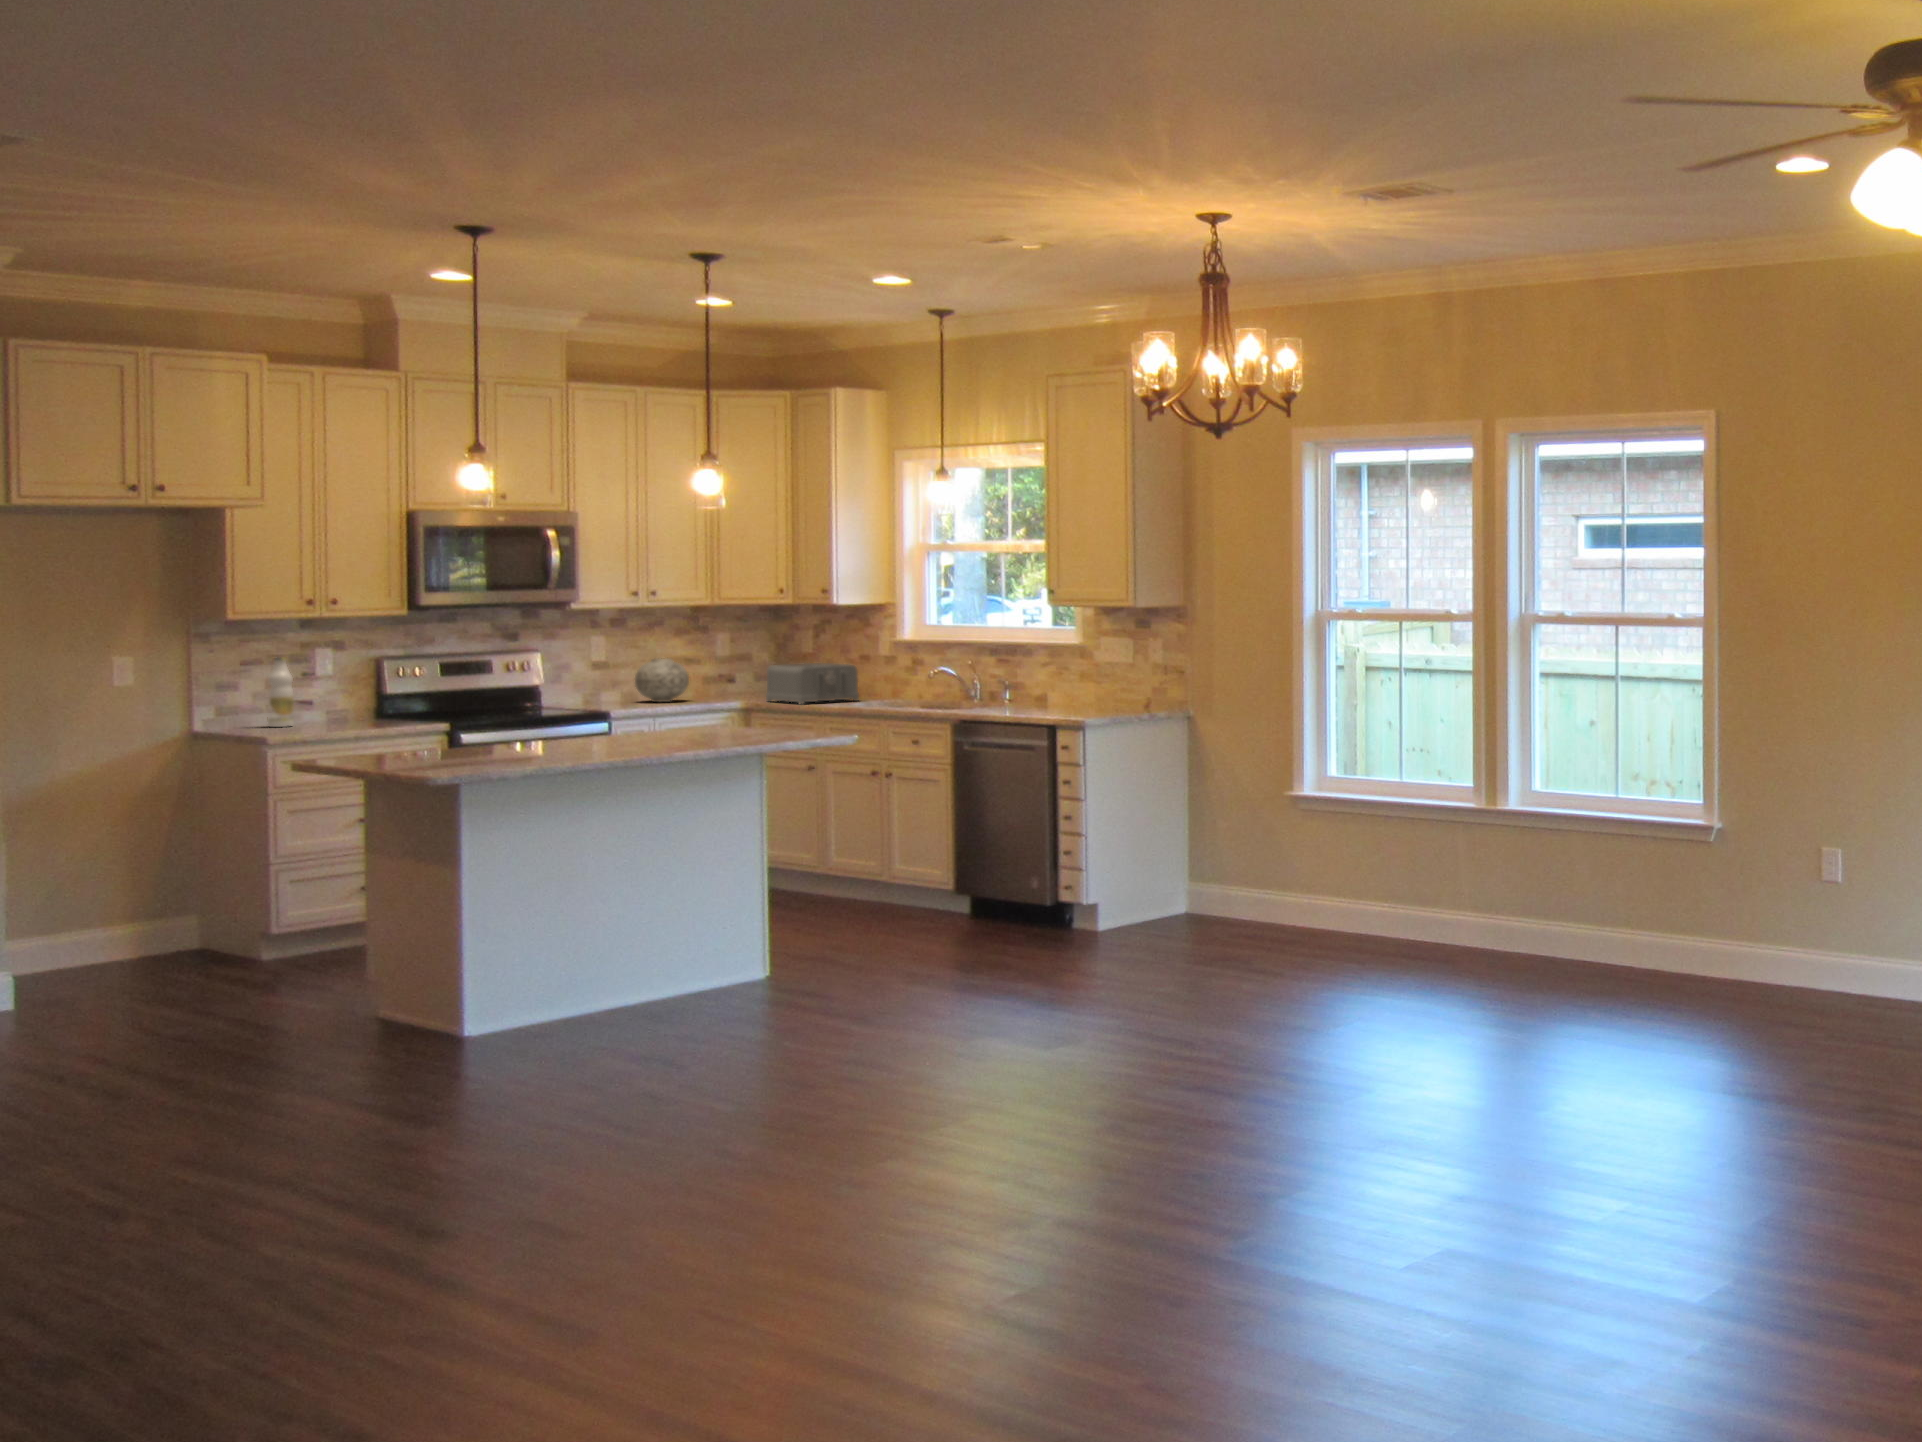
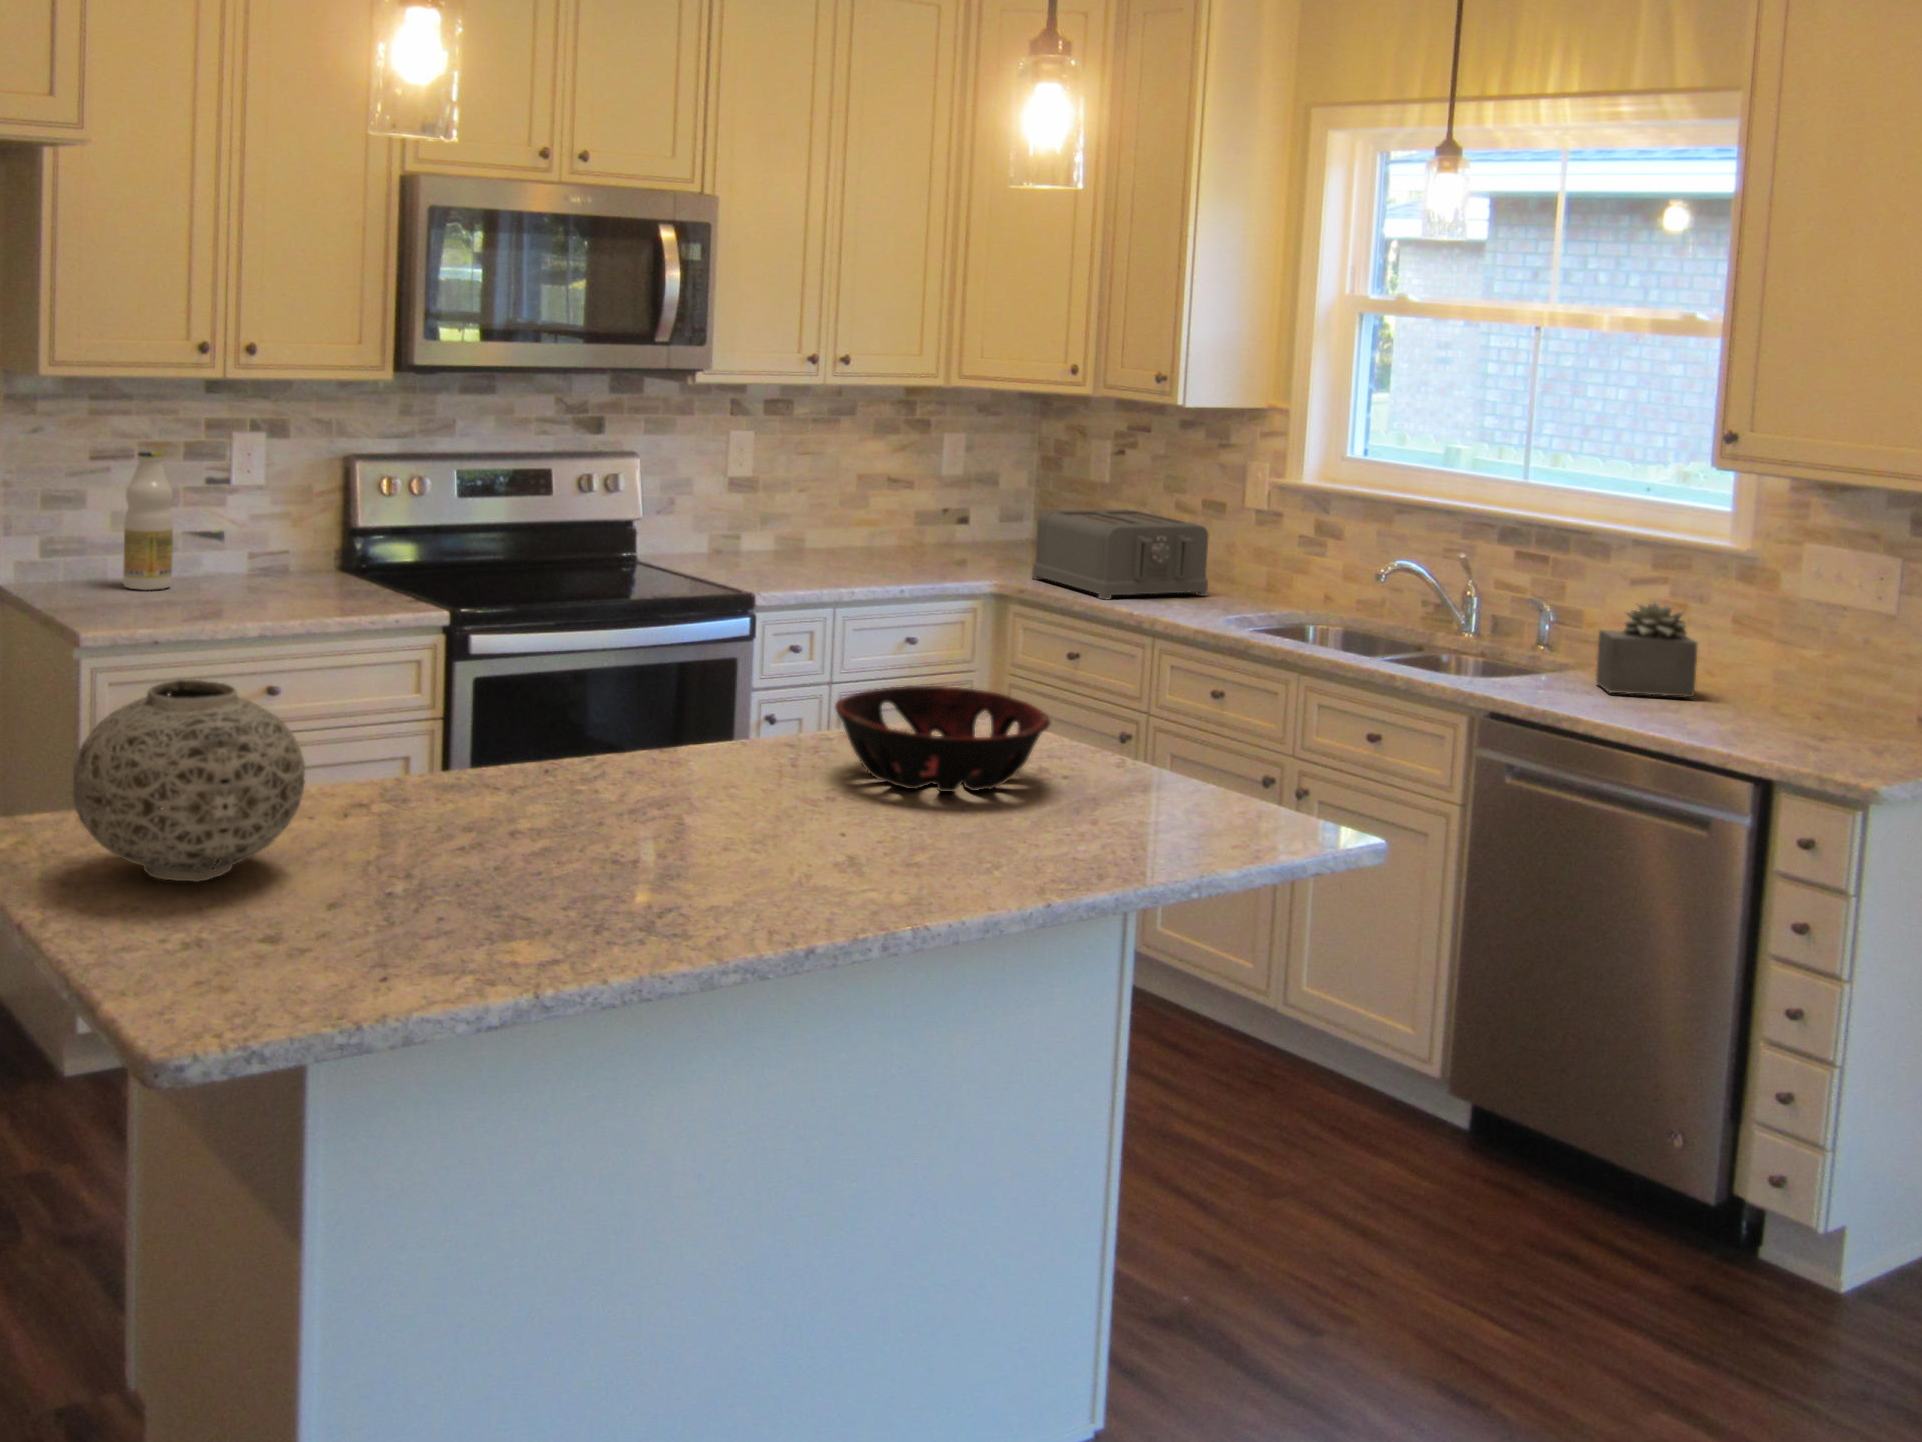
vase: present [635,659,689,702] -> present [73,680,305,882]
succulent plant: none [1020,670,1059,711] -> present [1596,602,1697,697]
decorative bowl: none [646,702,732,733] -> present [835,686,1050,792]

